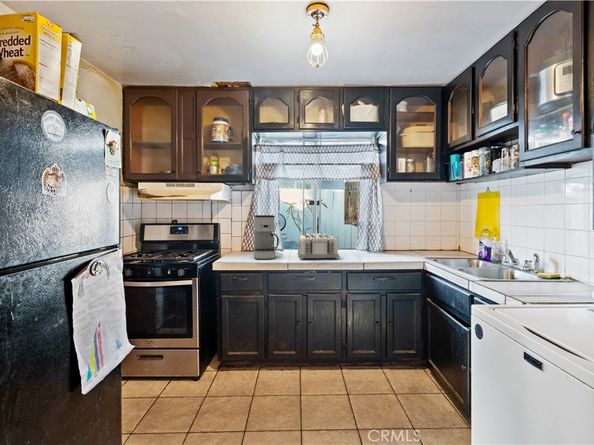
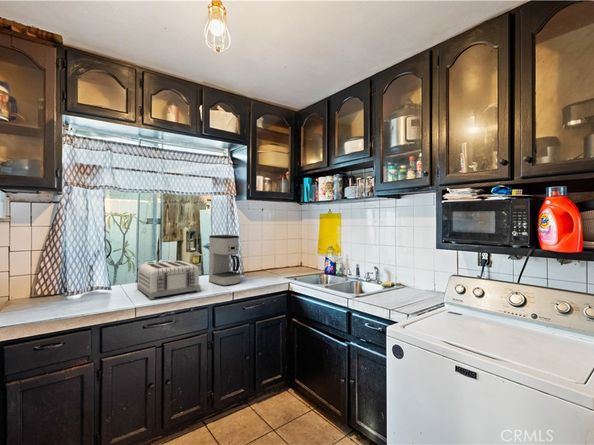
coffee maker: present [254,215,279,259] -> present [209,235,240,286]

